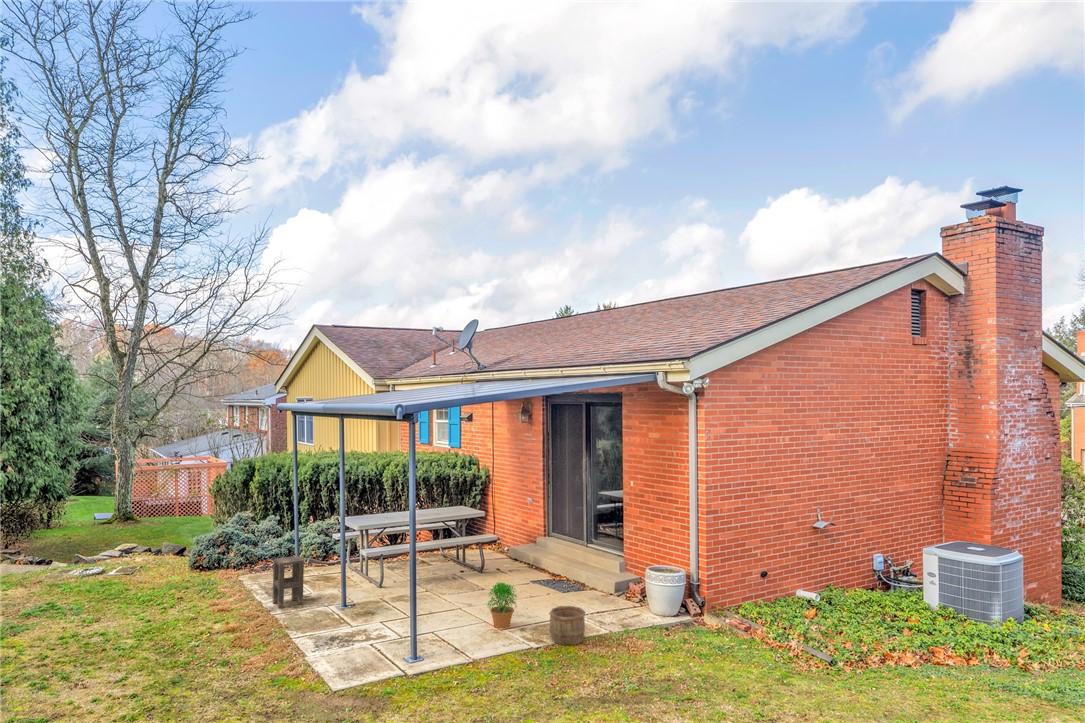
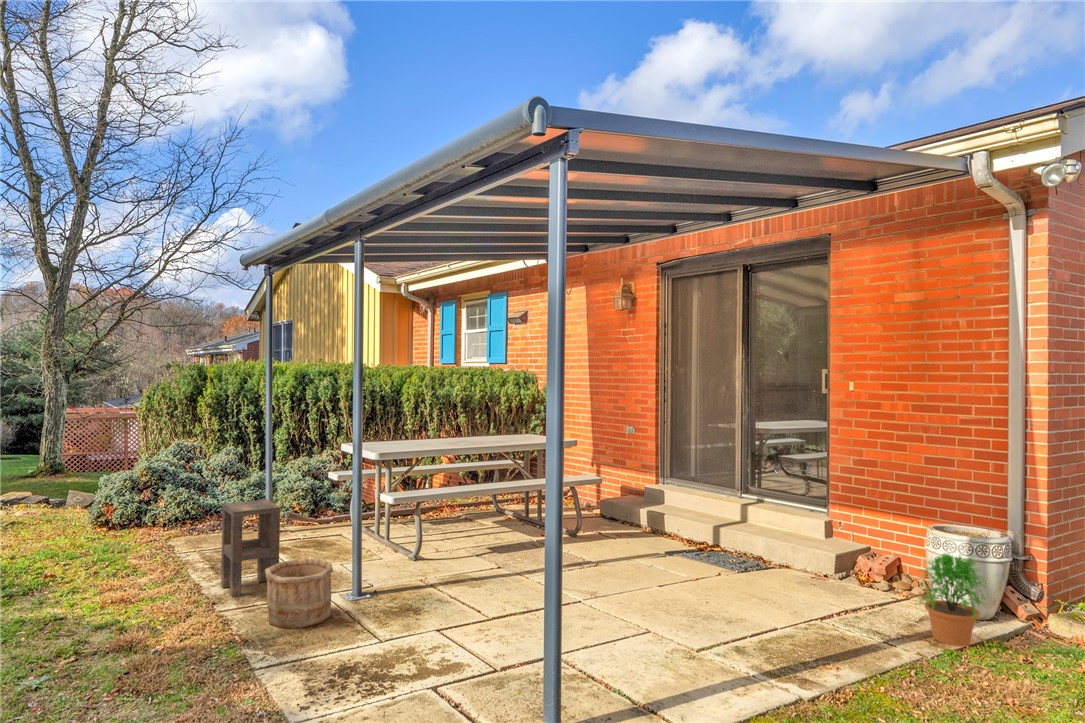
potted plant: present [487,582,517,628] -> present [917,553,987,646]
wooden bucket: present [549,606,585,645] -> present [265,559,333,628]

